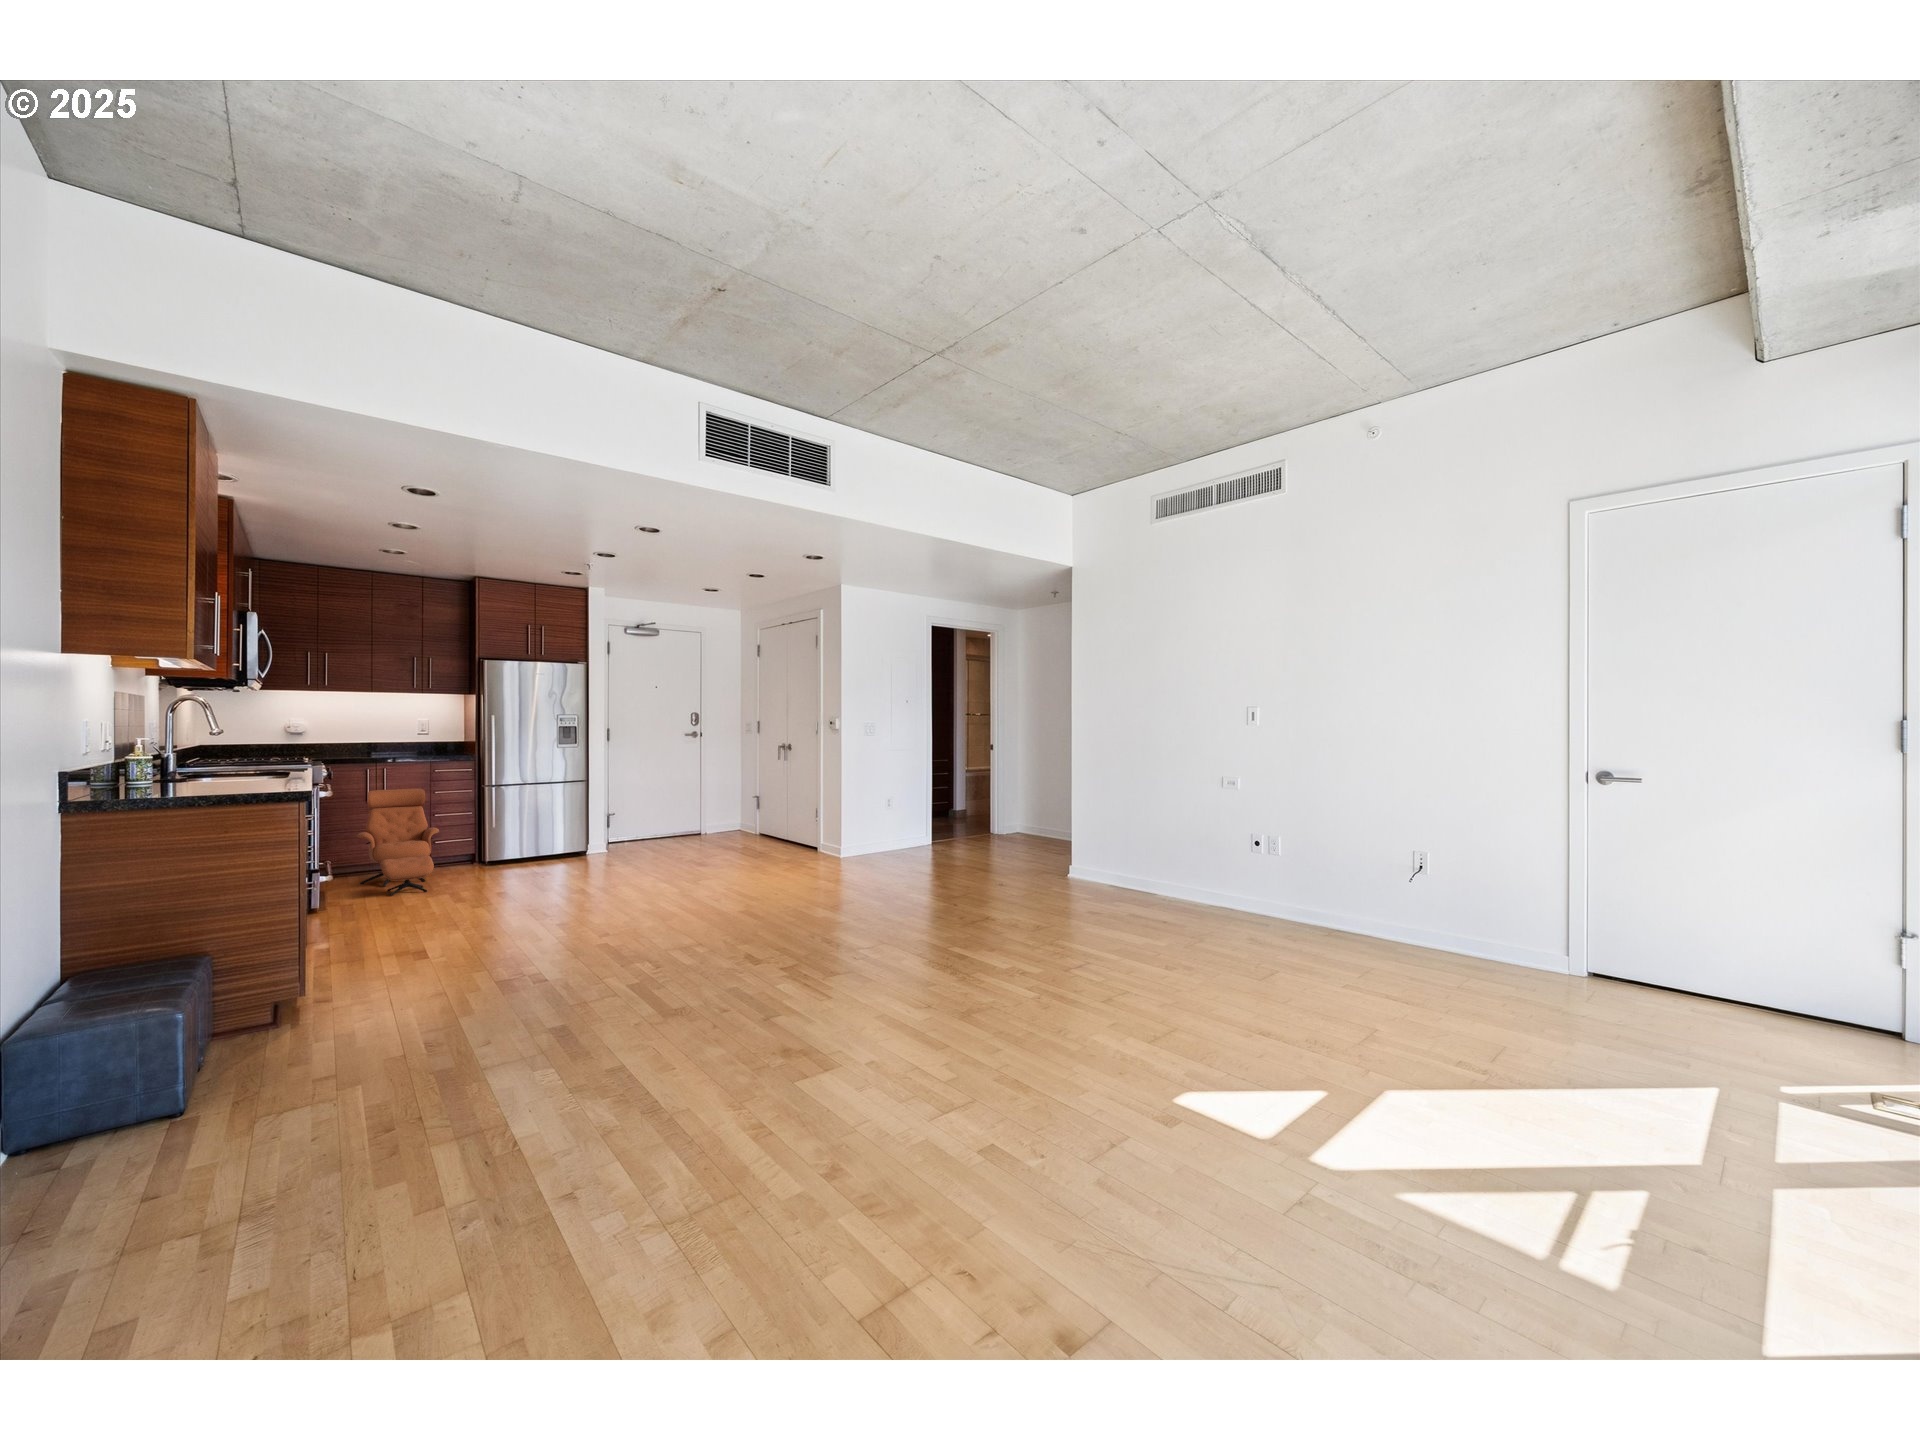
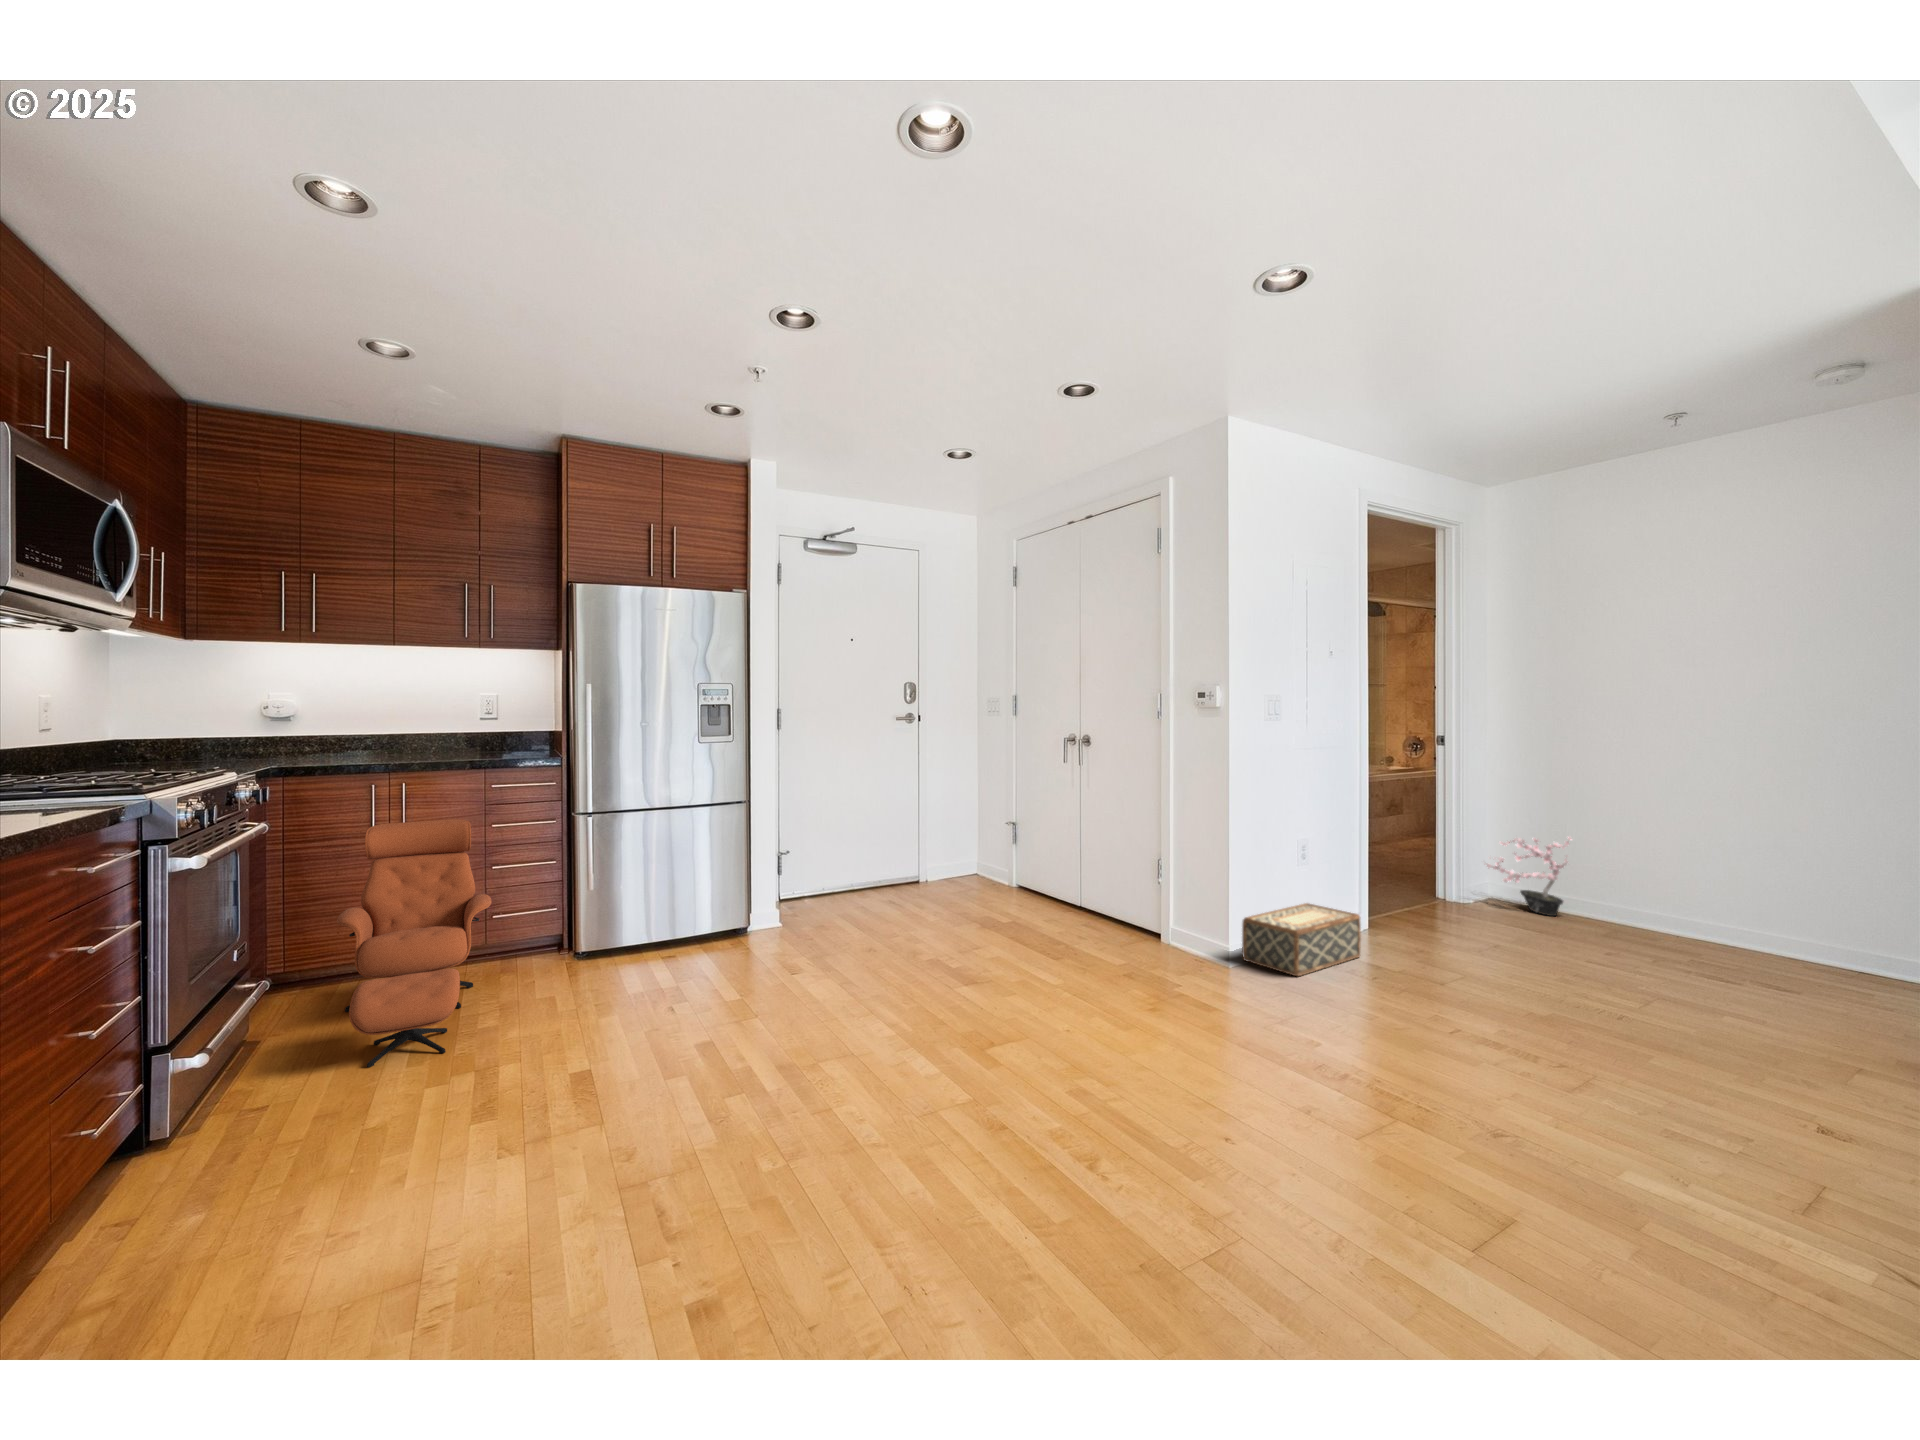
potted plant: none [1012,797,1053,840] -> present [1486,837,1572,916]
woven basket: none [850,831,912,861] -> present [1242,903,1361,976]

